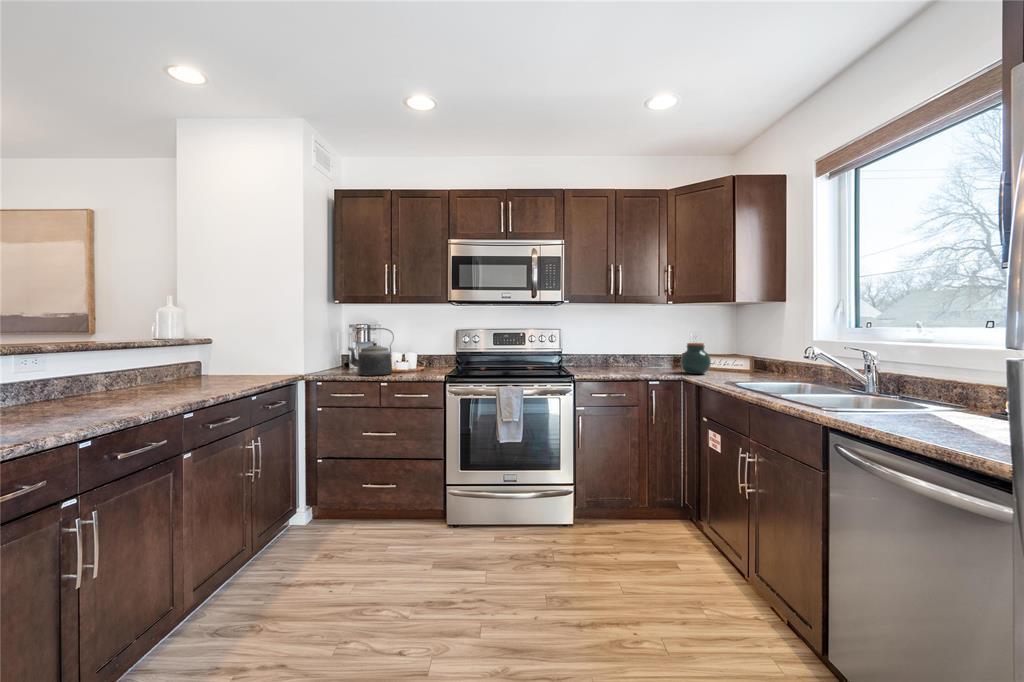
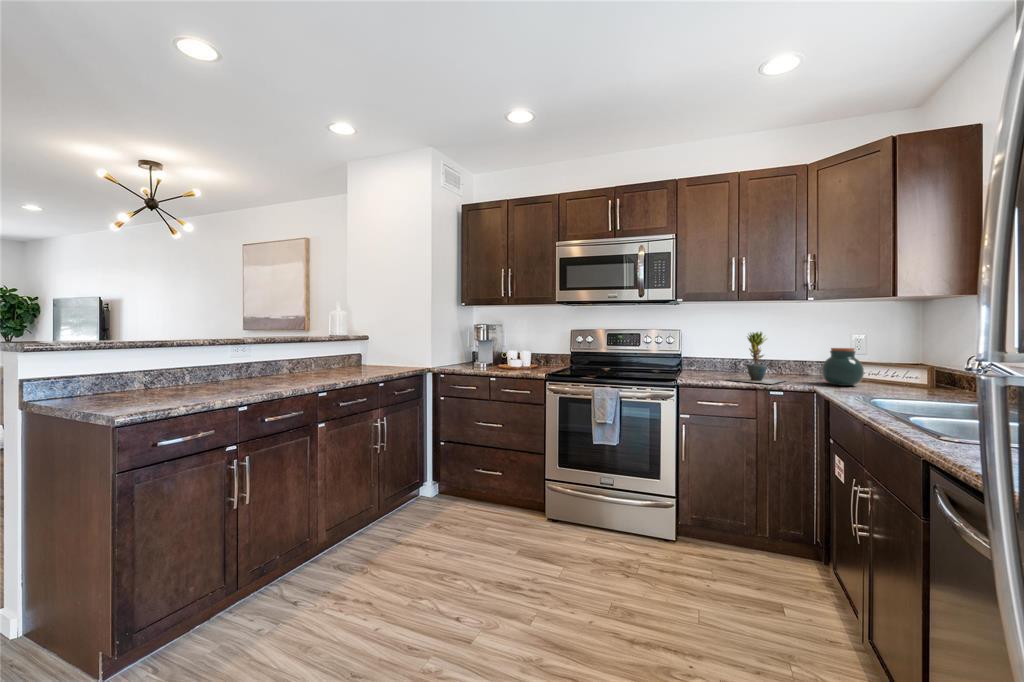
kettle: present [348,328,394,376] -> none [466,328,506,372]
potted plant: none [607,329,655,375] -> present [727,332,783,384]

